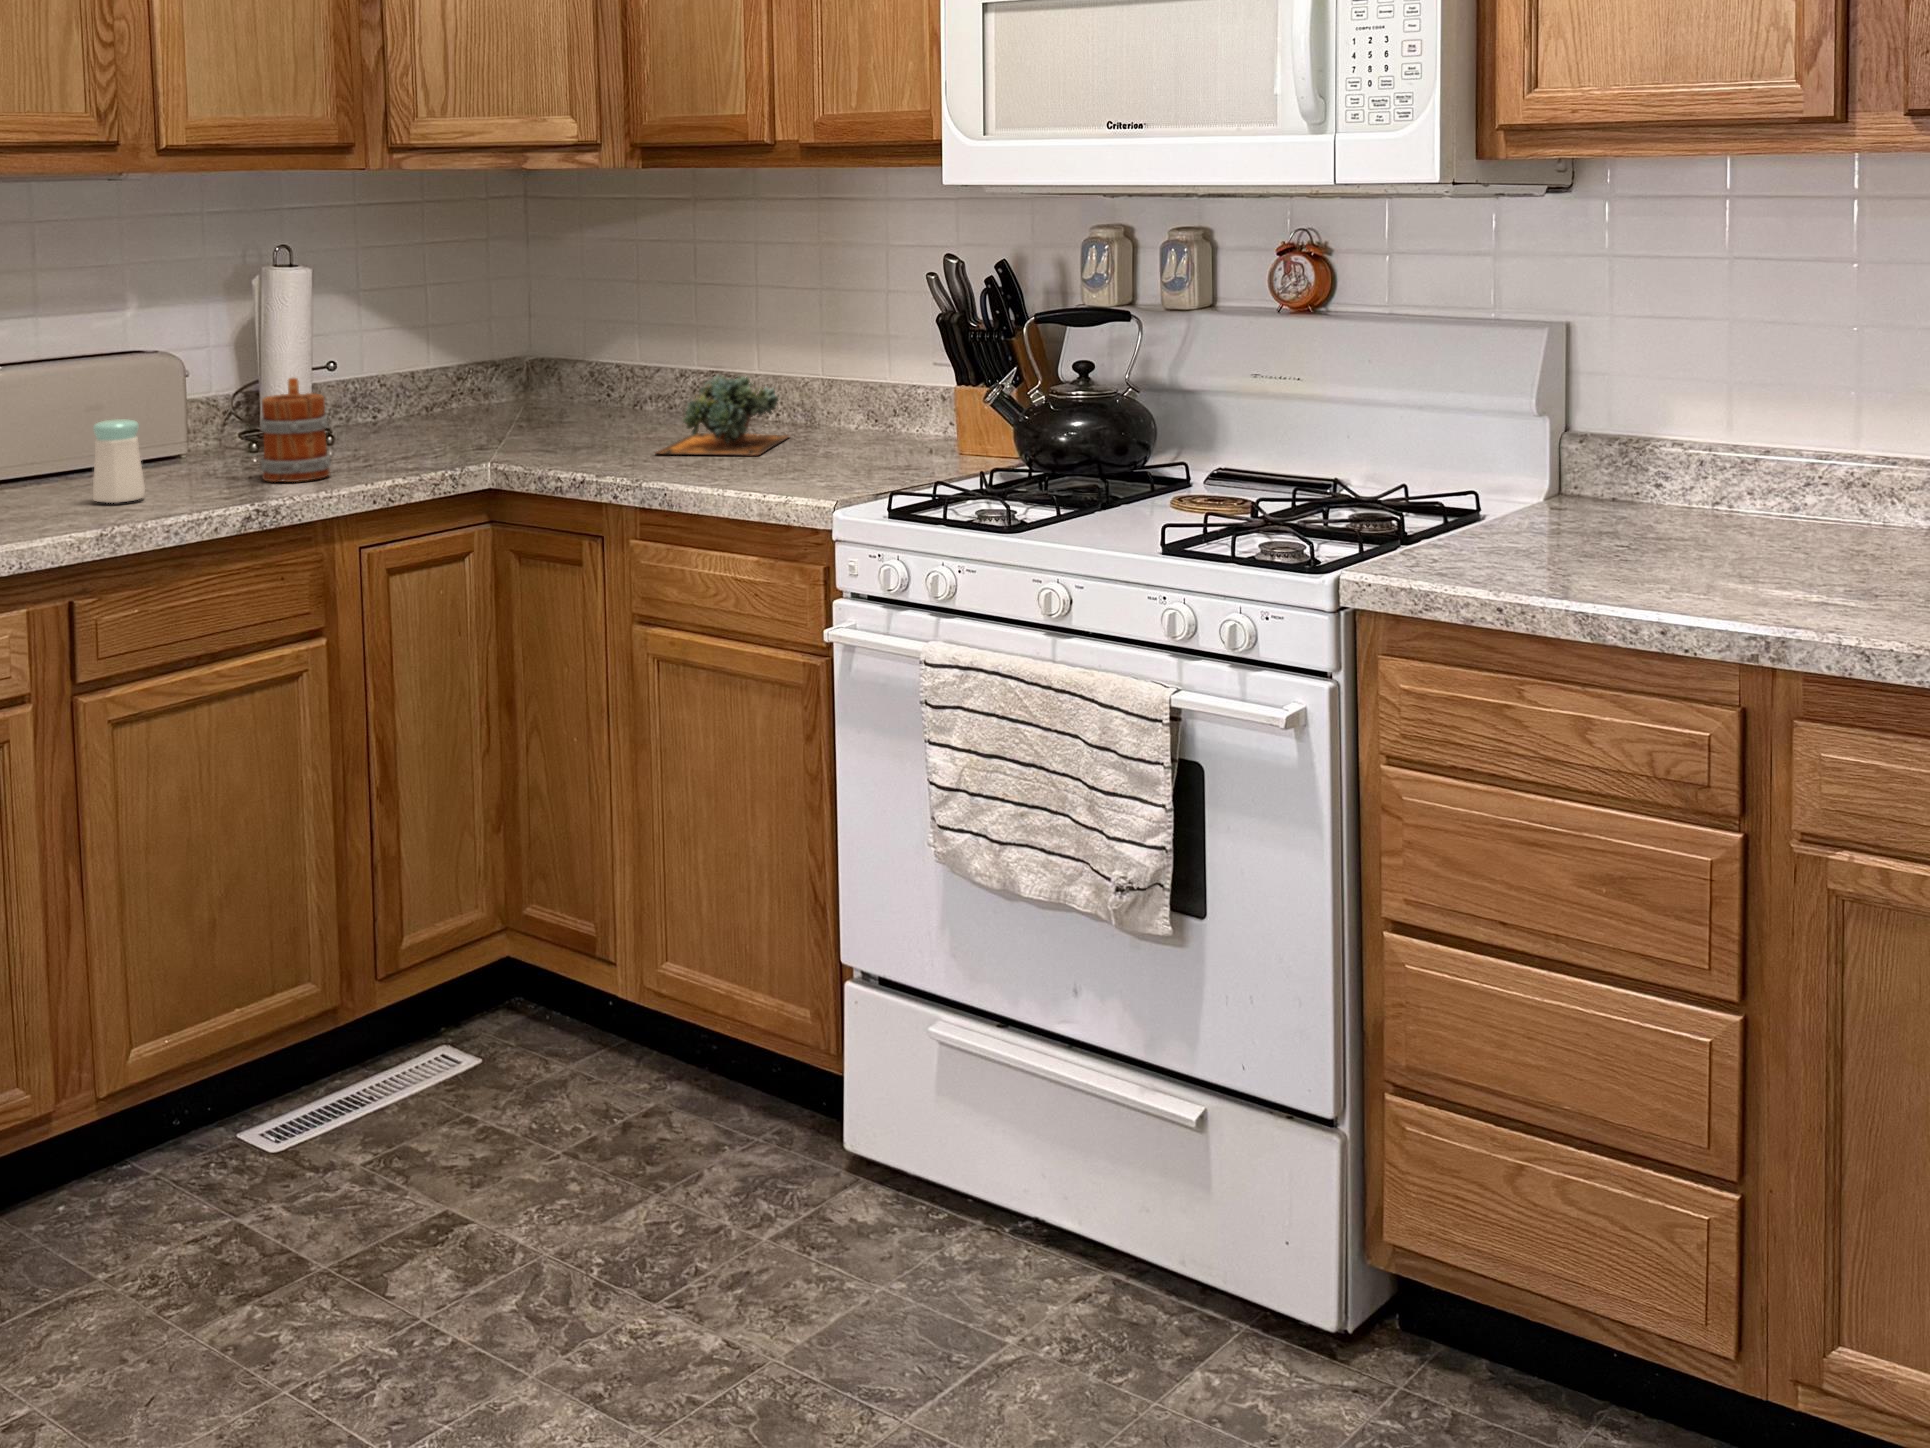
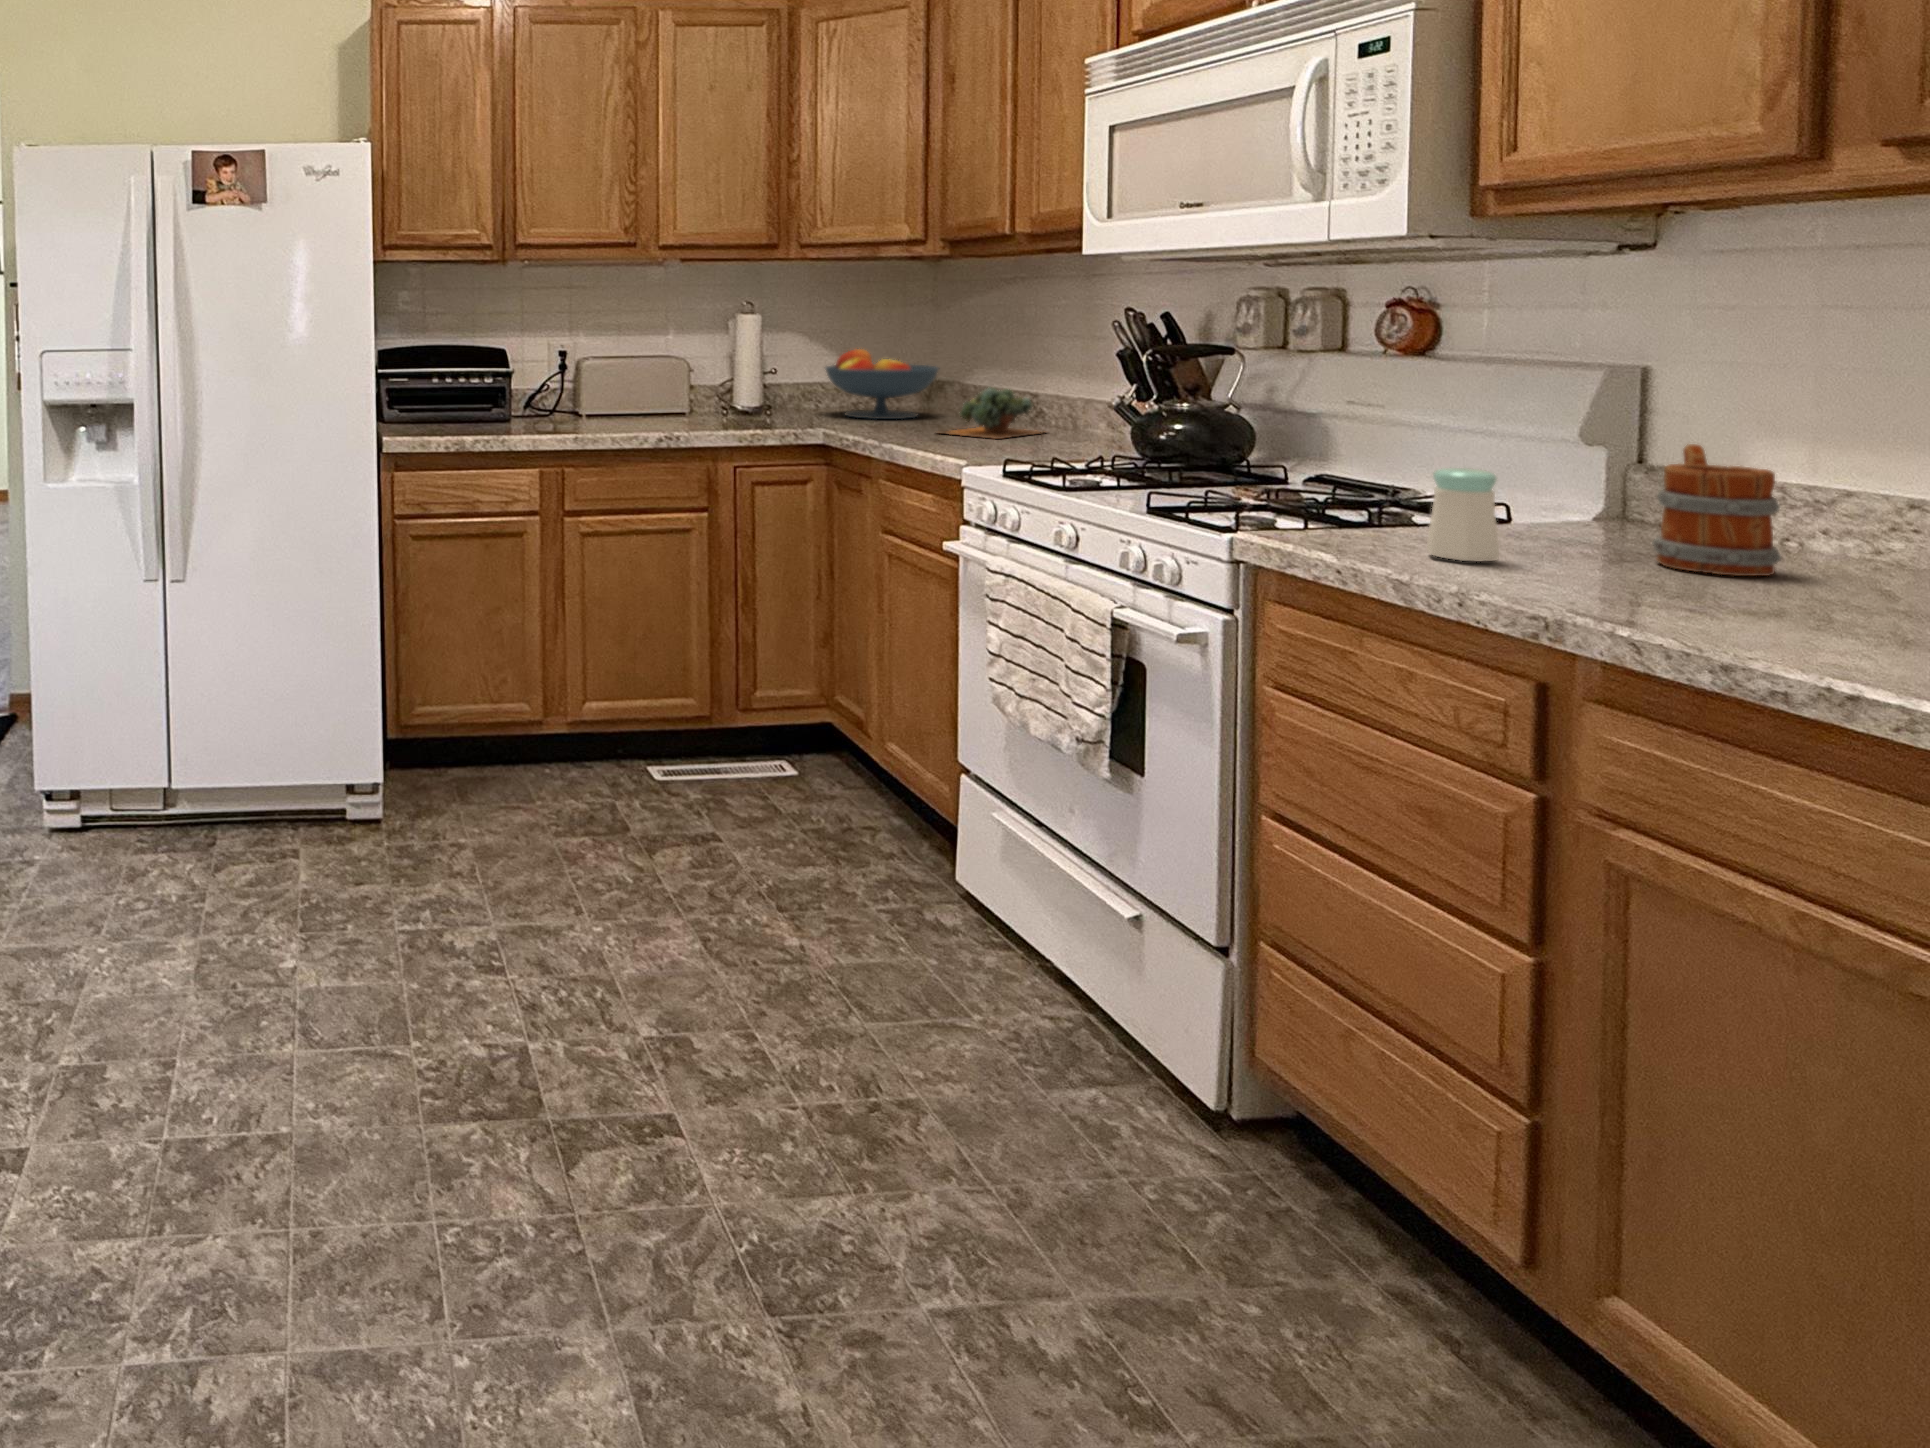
fruit bowl: none [414,321,592,436] -> present [825,349,940,419]
mug: present [260,378,331,482] -> present [1653,444,1781,576]
salt shaker: present [93,419,145,503] -> present [1427,468,1499,562]

